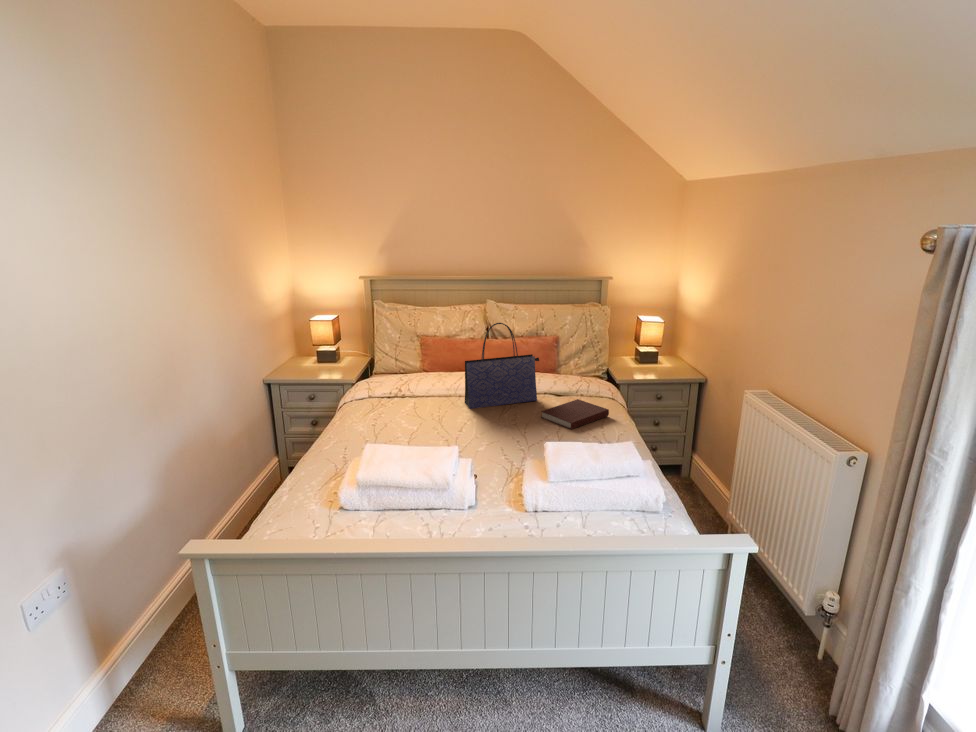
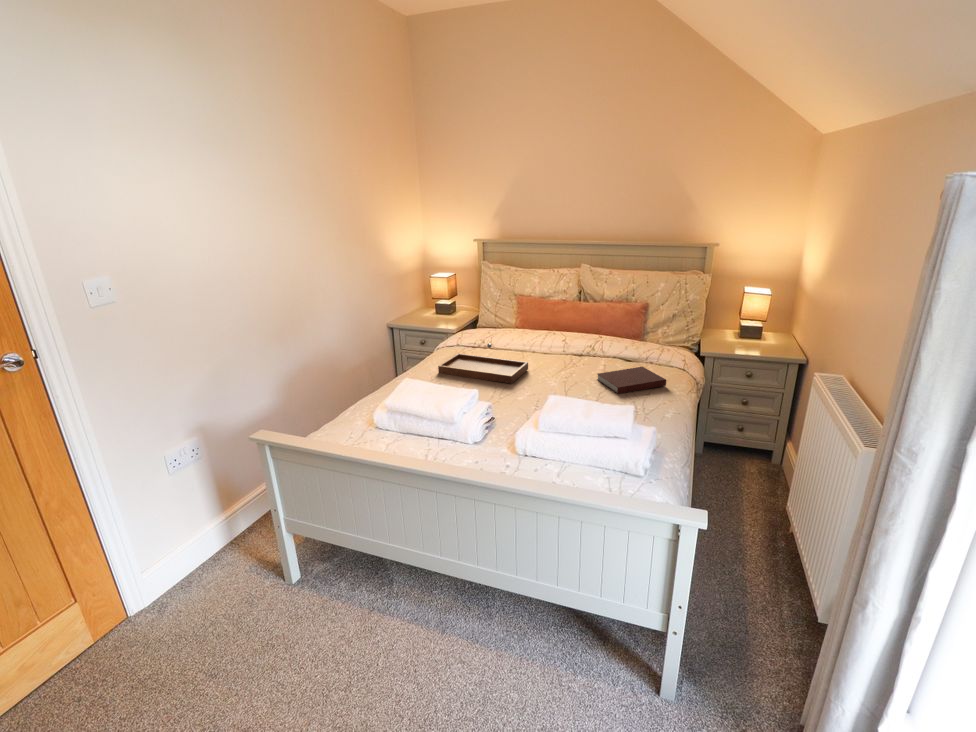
tote bag: present [465,323,539,409] -> none [536,286,611,365]
tray: none [367,391,466,432] -> present [438,343,528,384]

